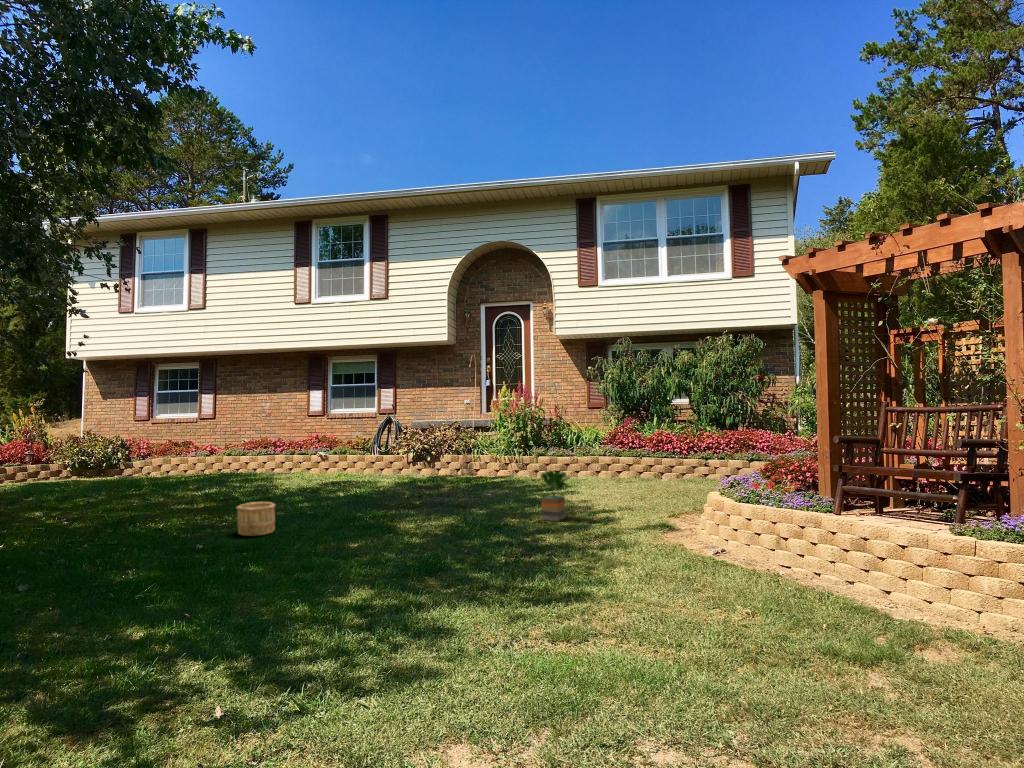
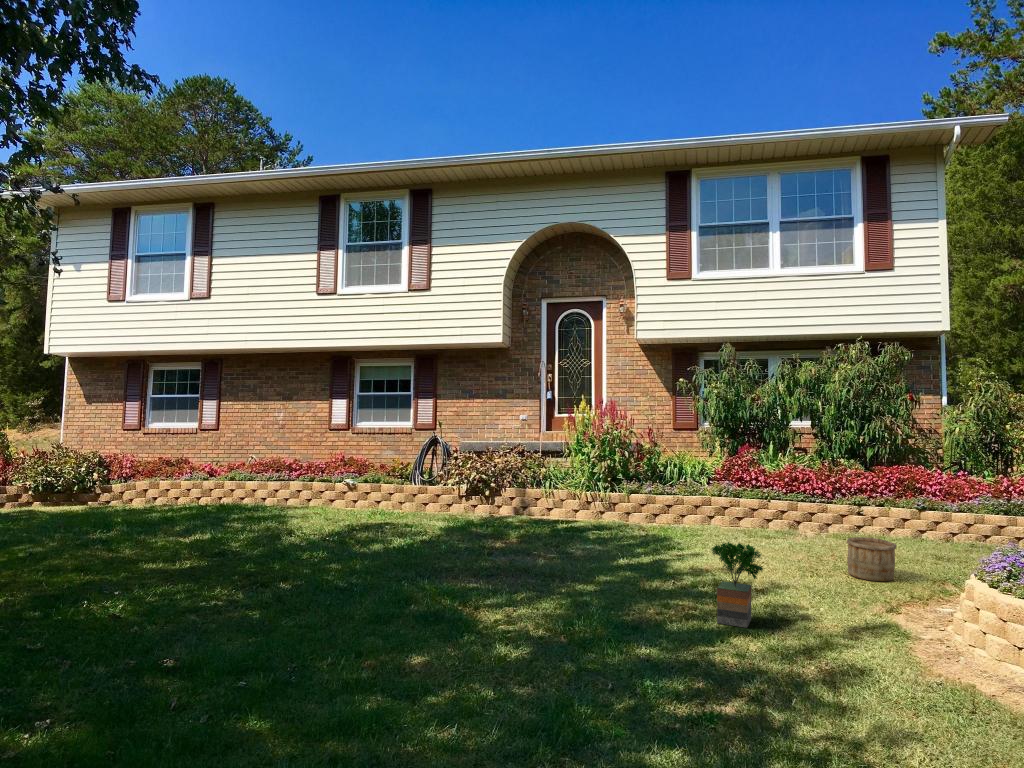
wooden bucket: present [236,502,276,536] -> present [847,537,897,581]

